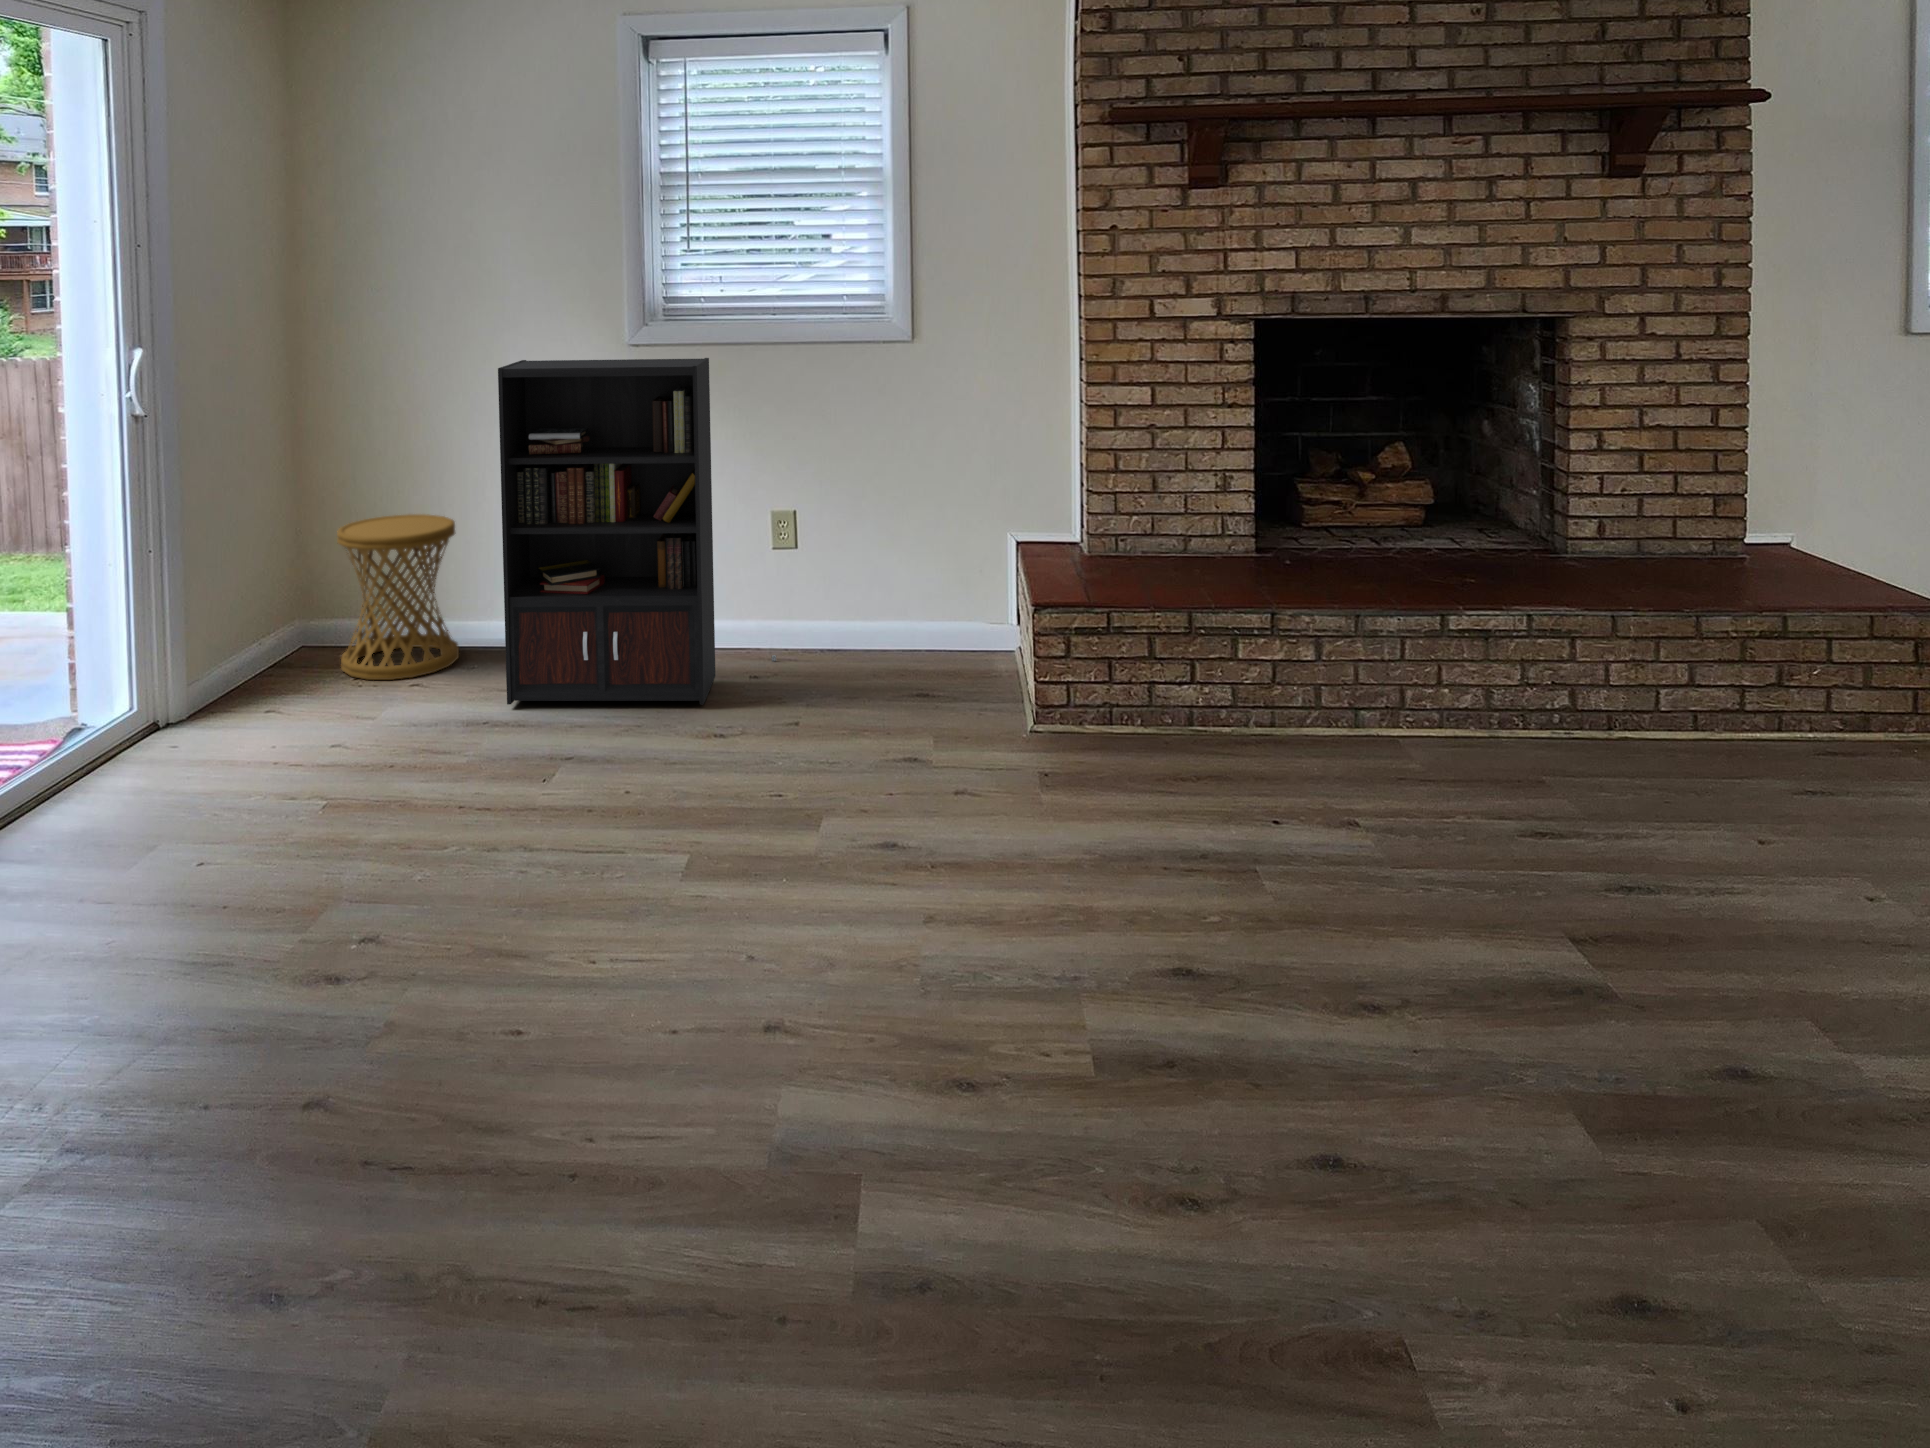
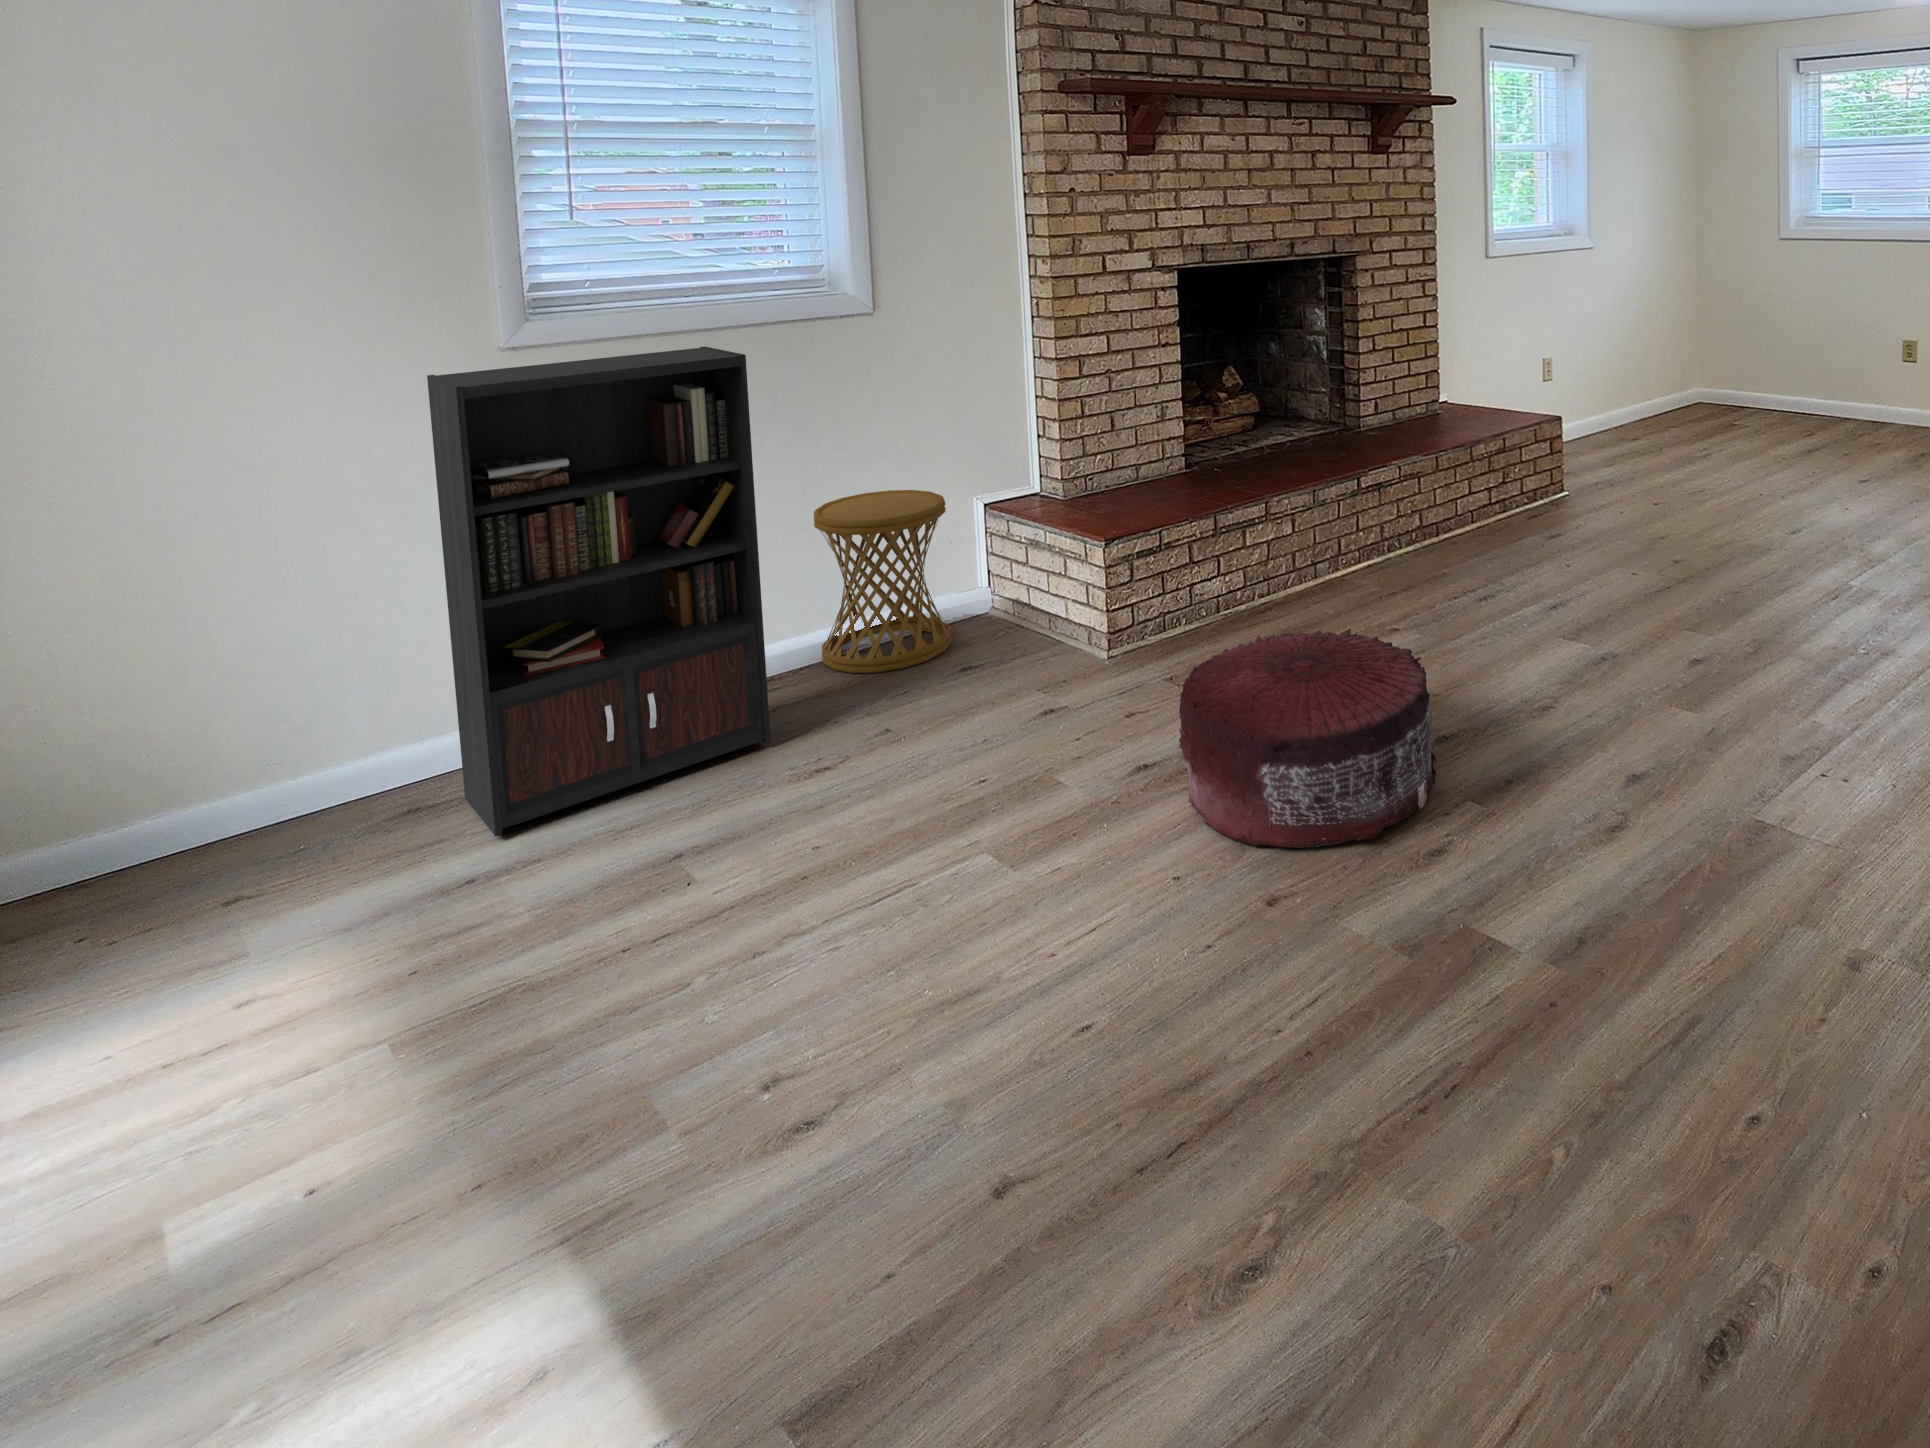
side table: present [337,514,459,680] -> present [814,490,952,673]
pouf: none [832,732,1126,984] -> present [1179,629,1437,848]

